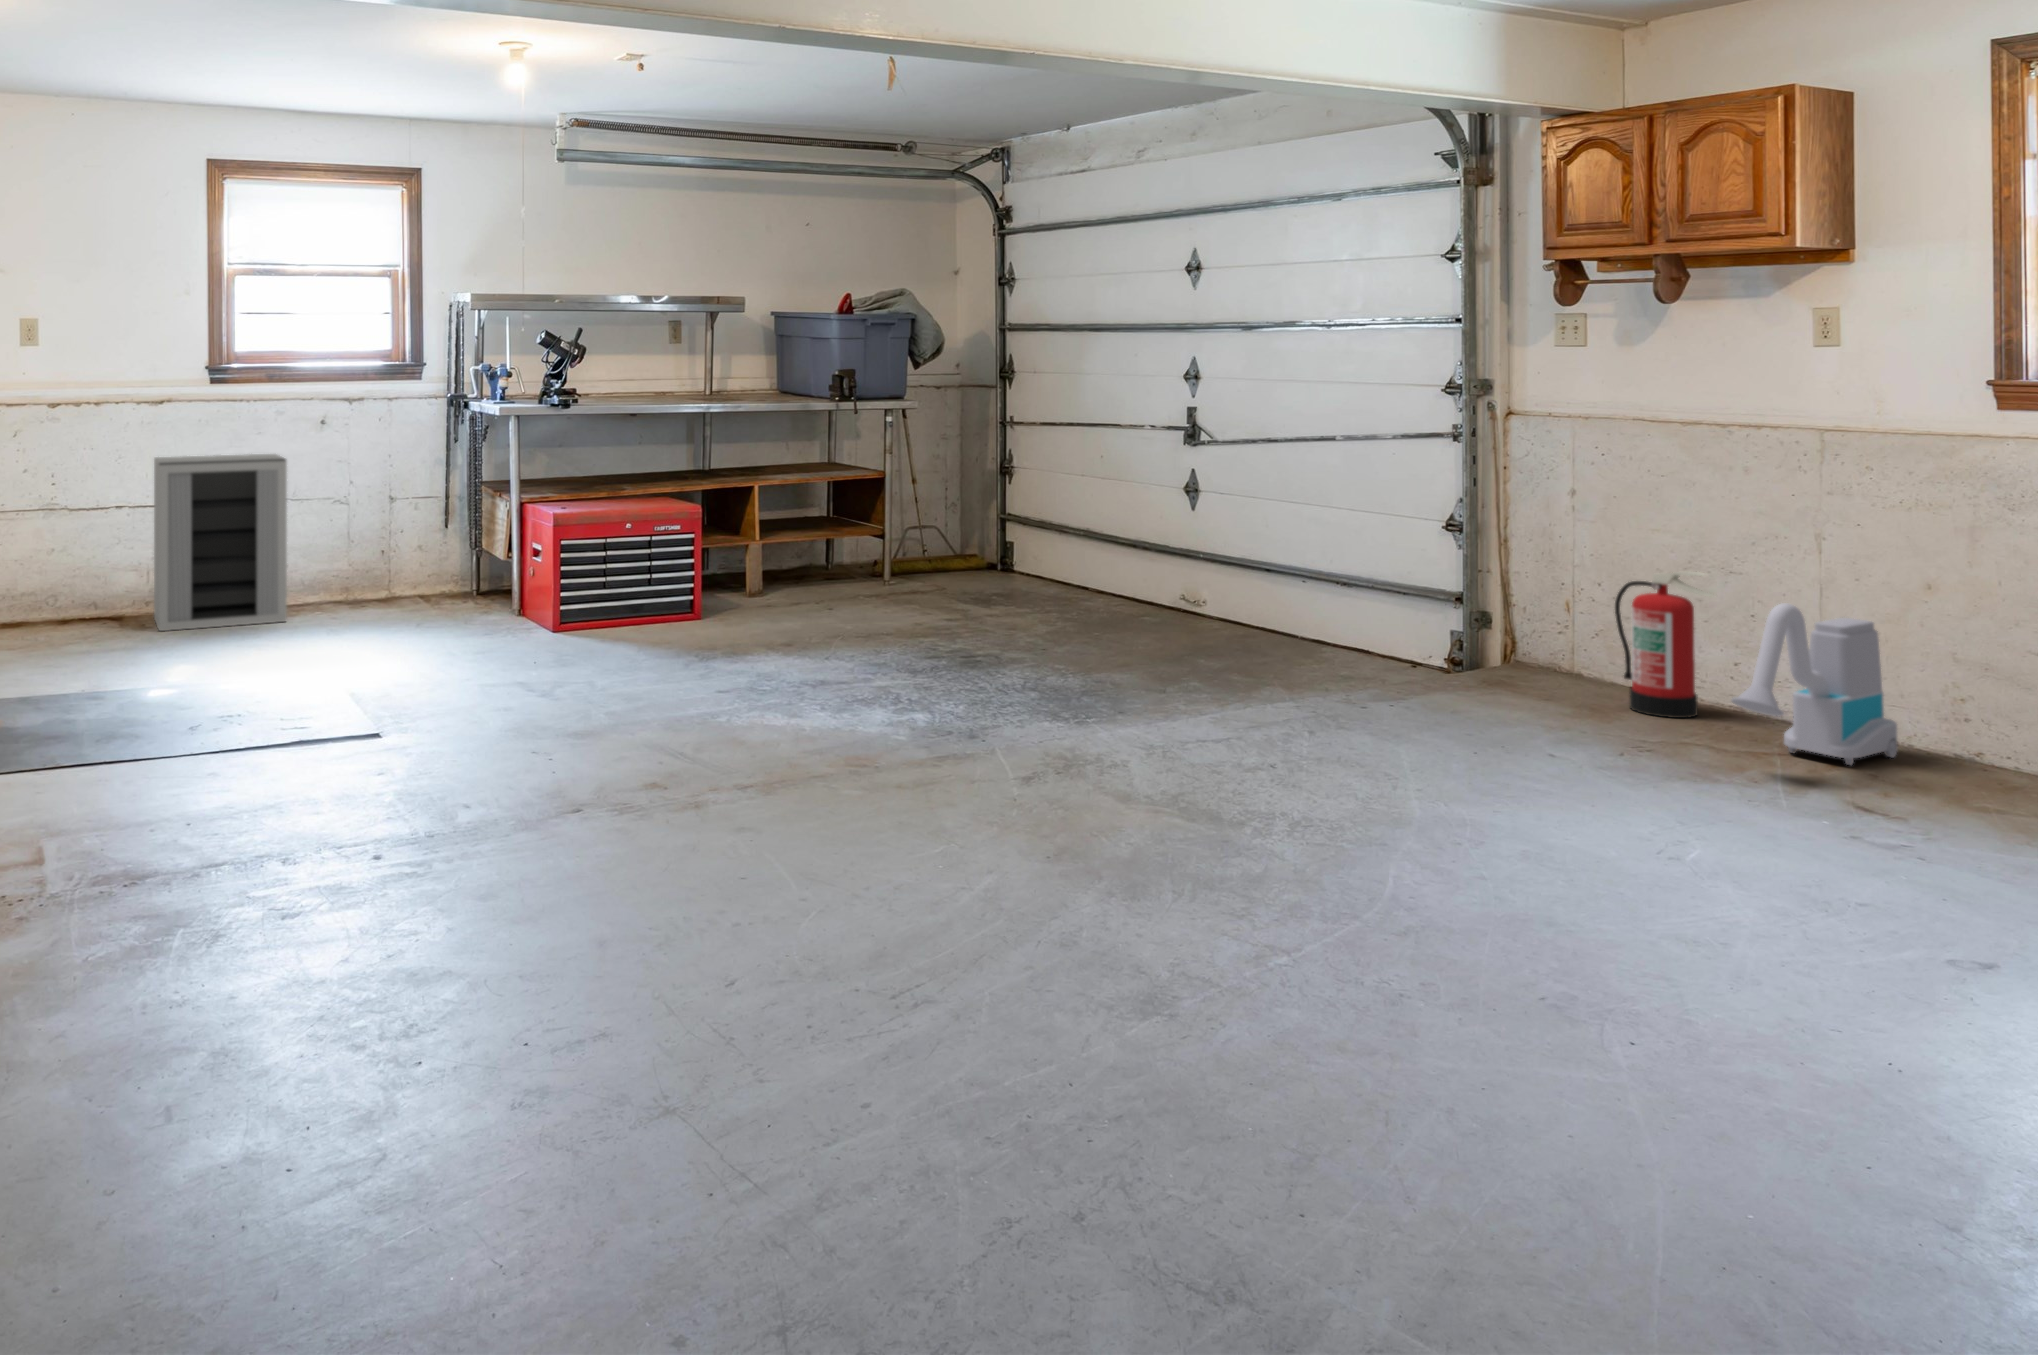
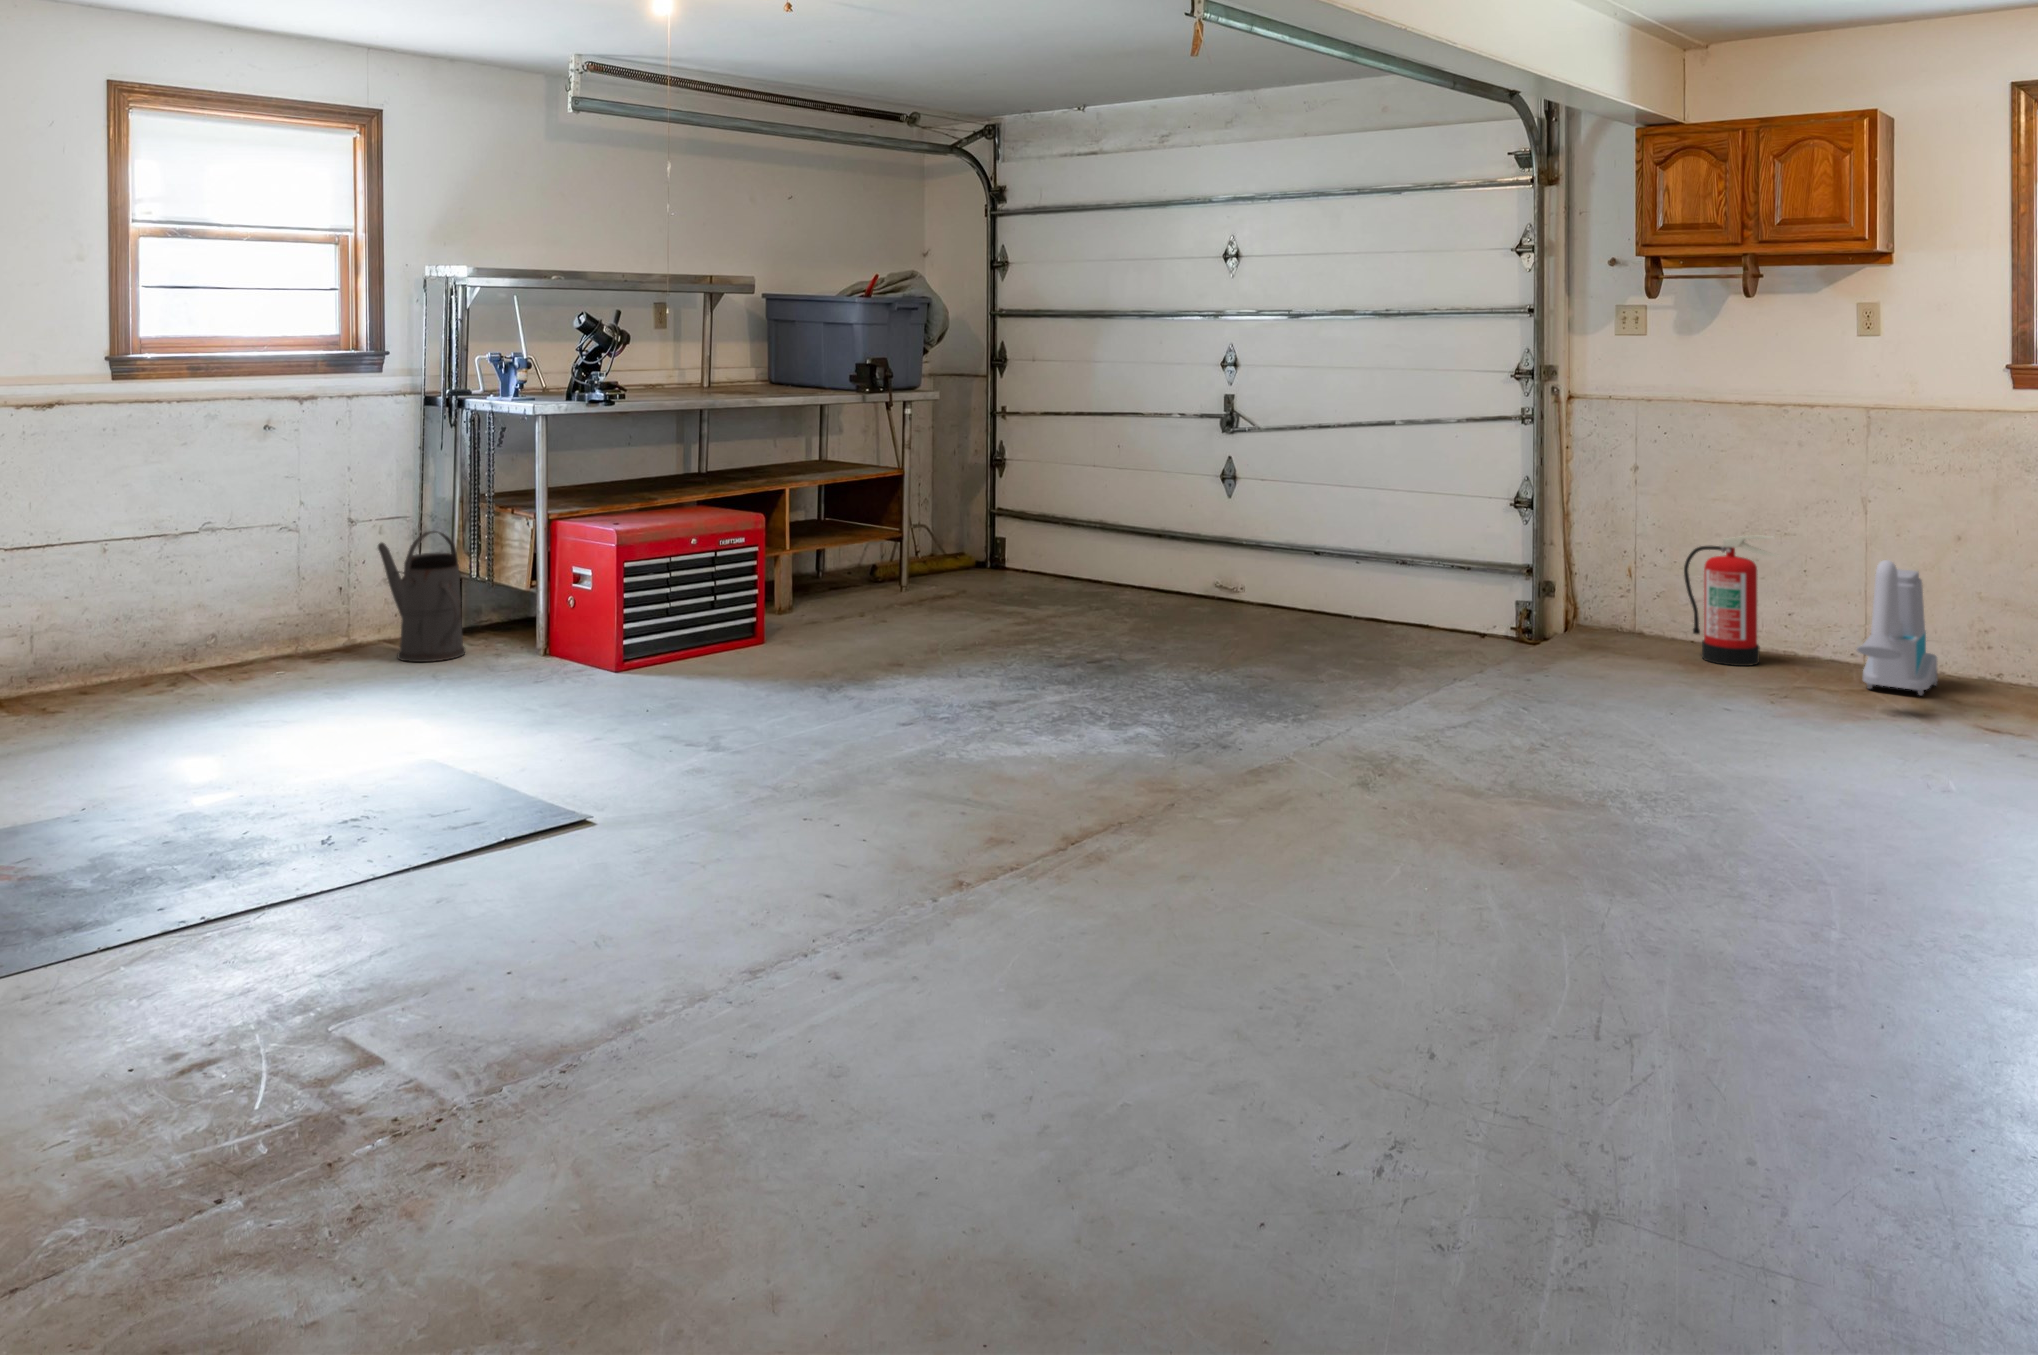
cabinet: present [154,454,287,631] -> none [45,470,252,713]
watering can: none [407,509,460,615] -> present [378,531,466,662]

